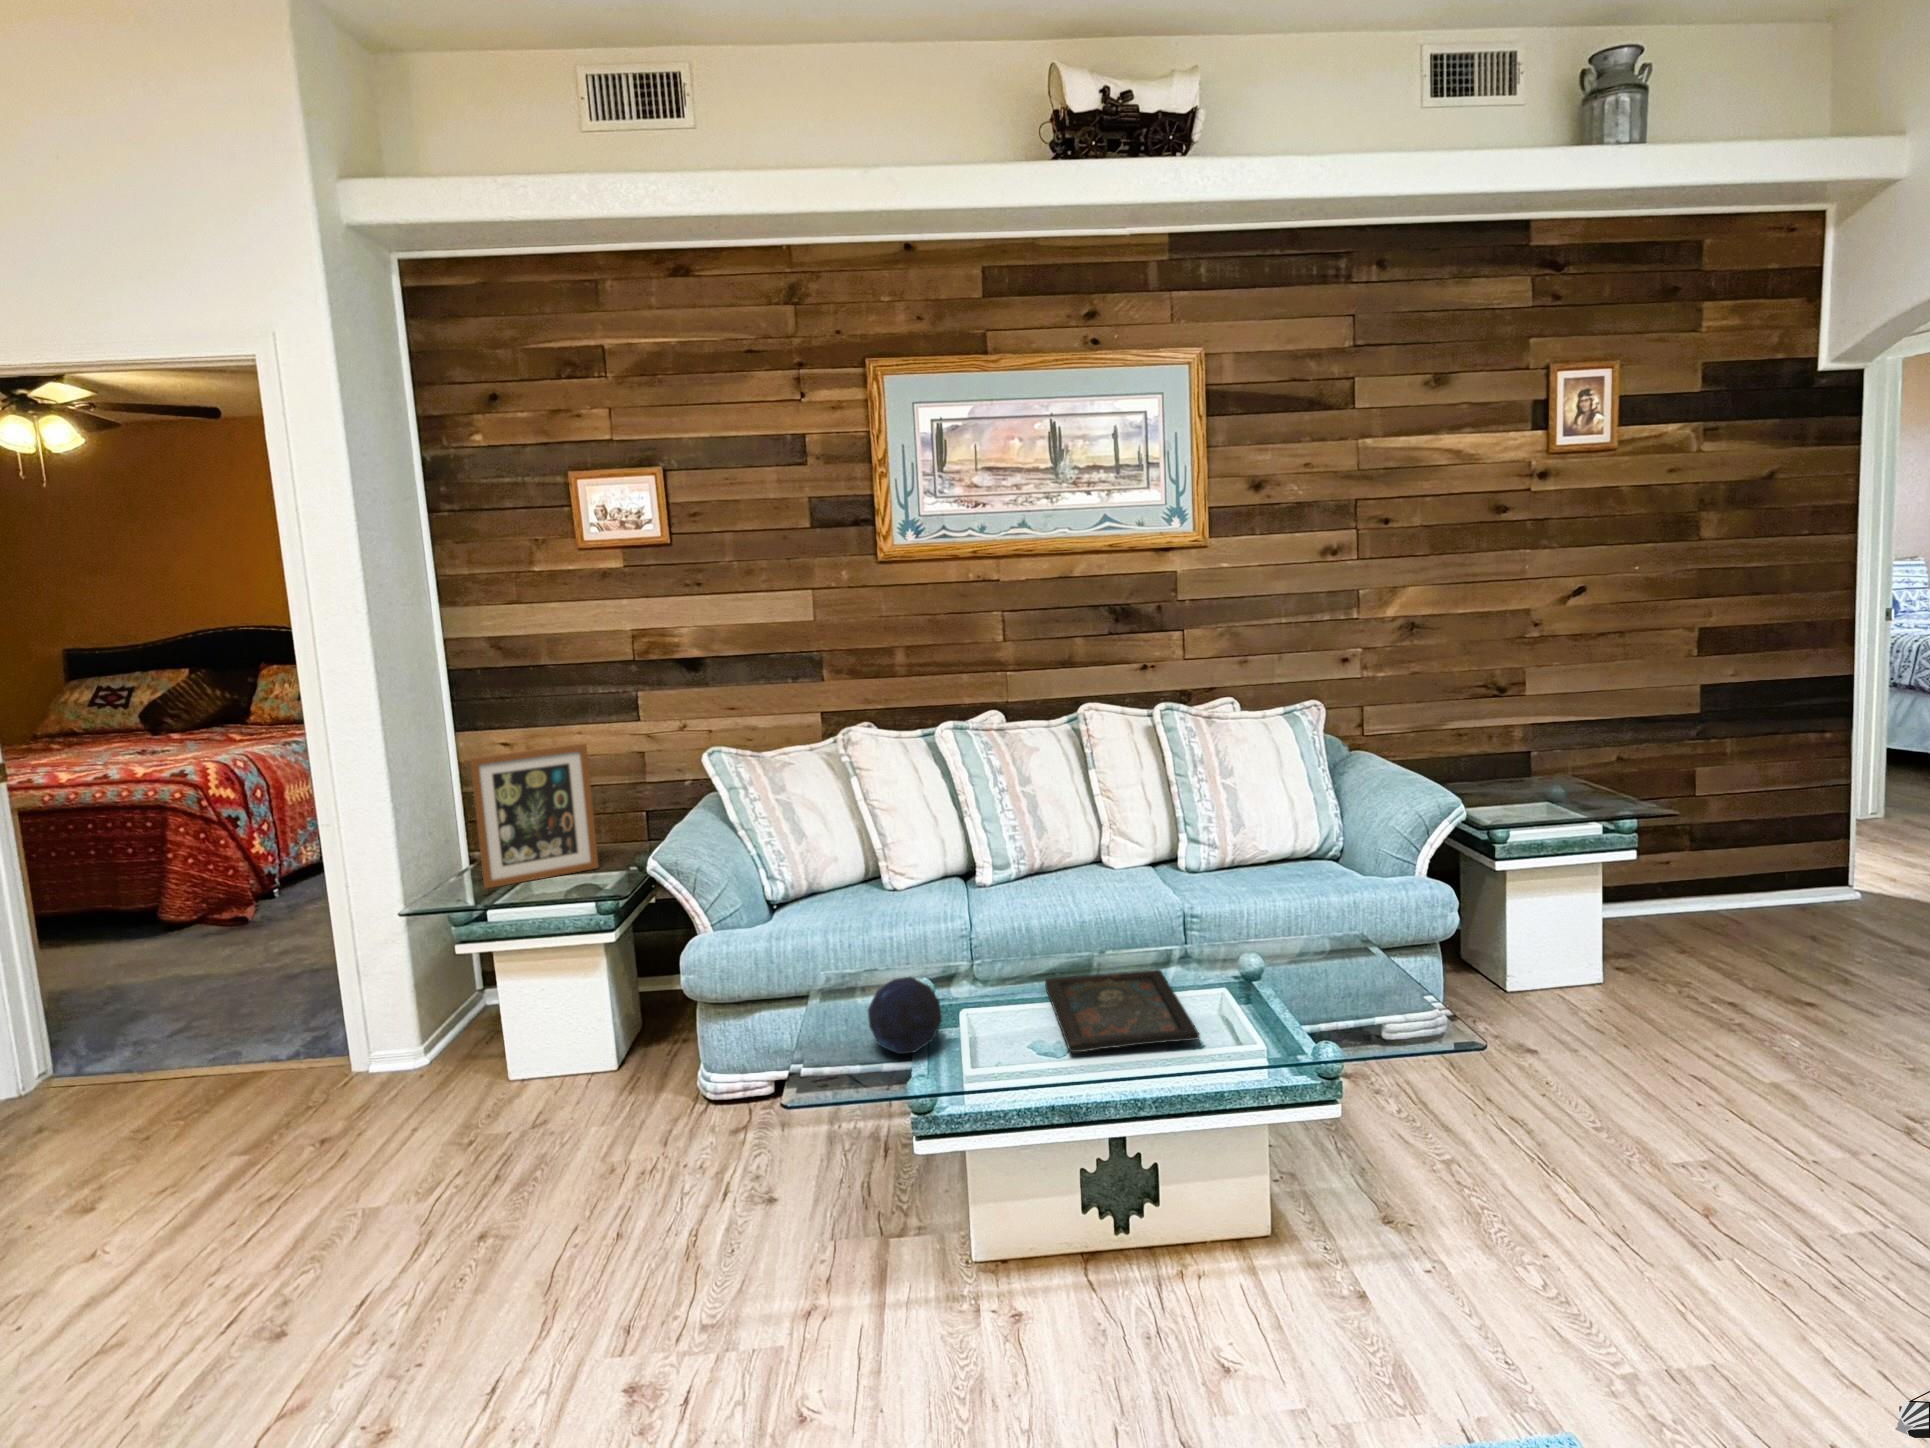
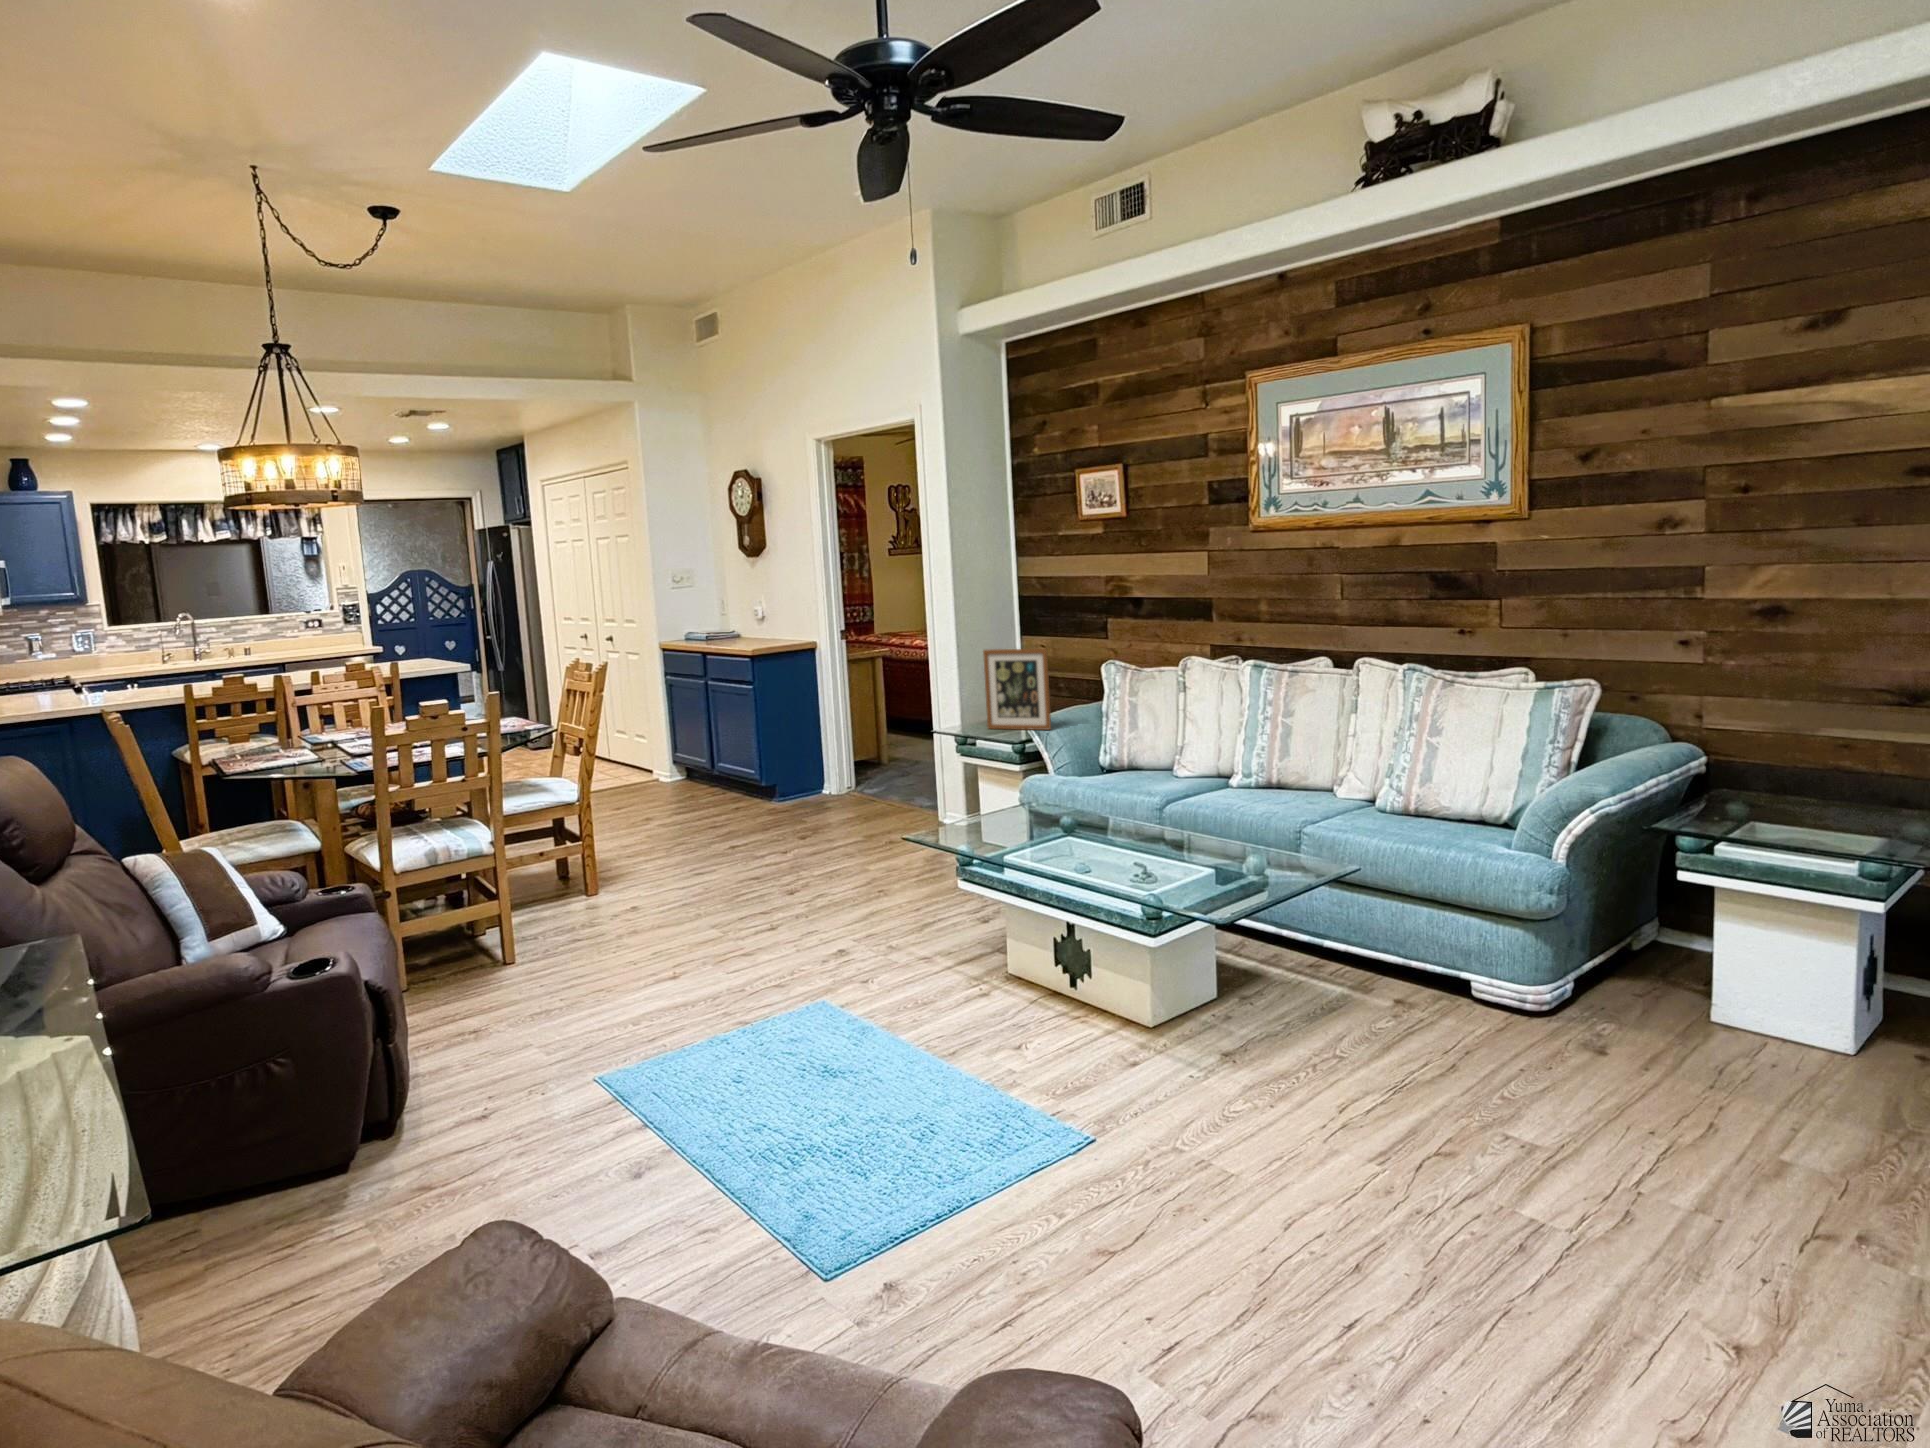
tray: present [1045,969,1199,1052] -> none [1058,831,1190,874]
decorative orb: present [868,977,942,1054] -> none [984,795,1027,839]

